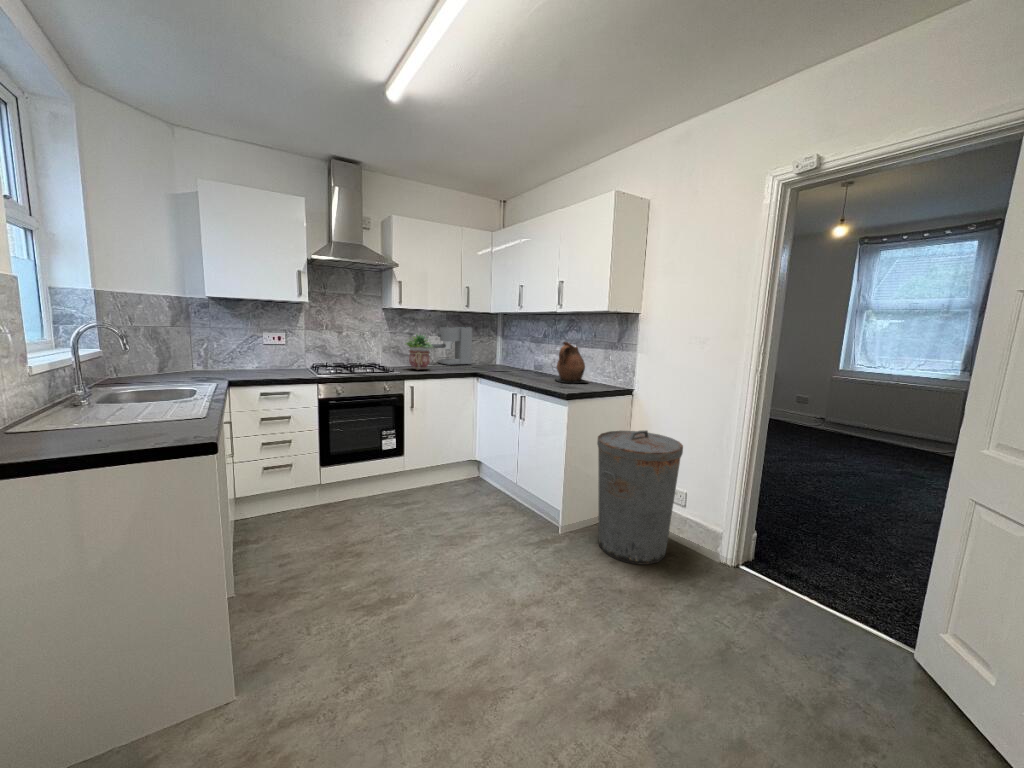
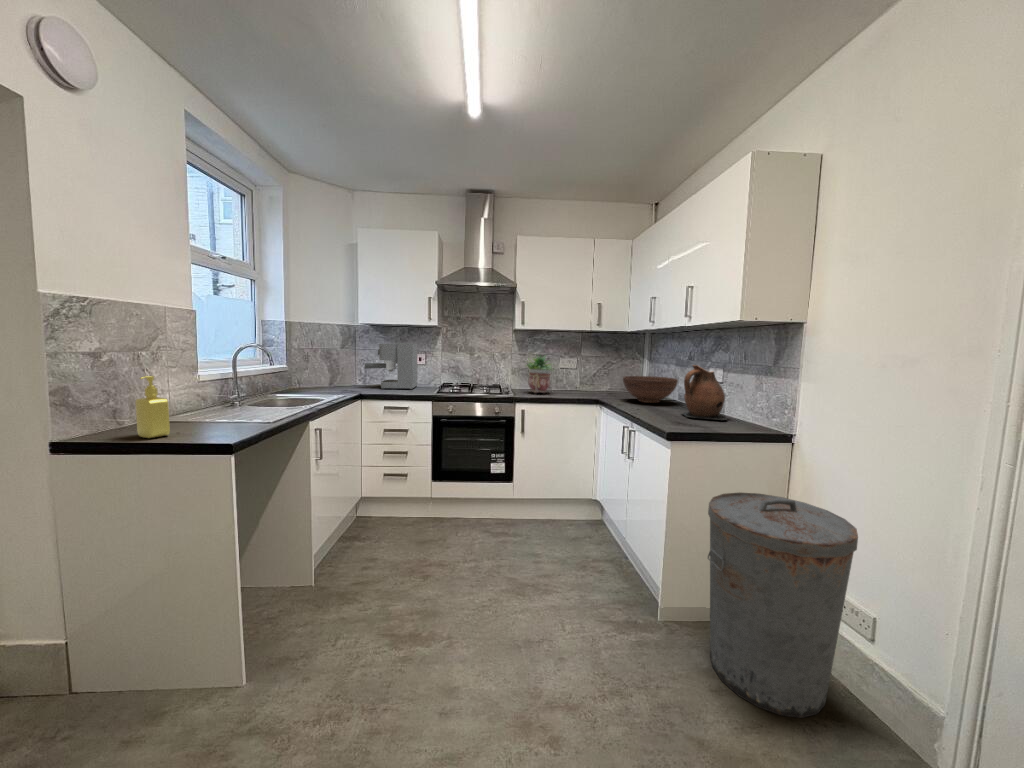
coffee maker: present [432,327,472,365] -> present [364,344,417,389]
fruit bowl: none [498,352,541,374] -> present [623,376,678,403]
soap dispenser: none [36,364,94,444] -> present [135,376,170,438]

